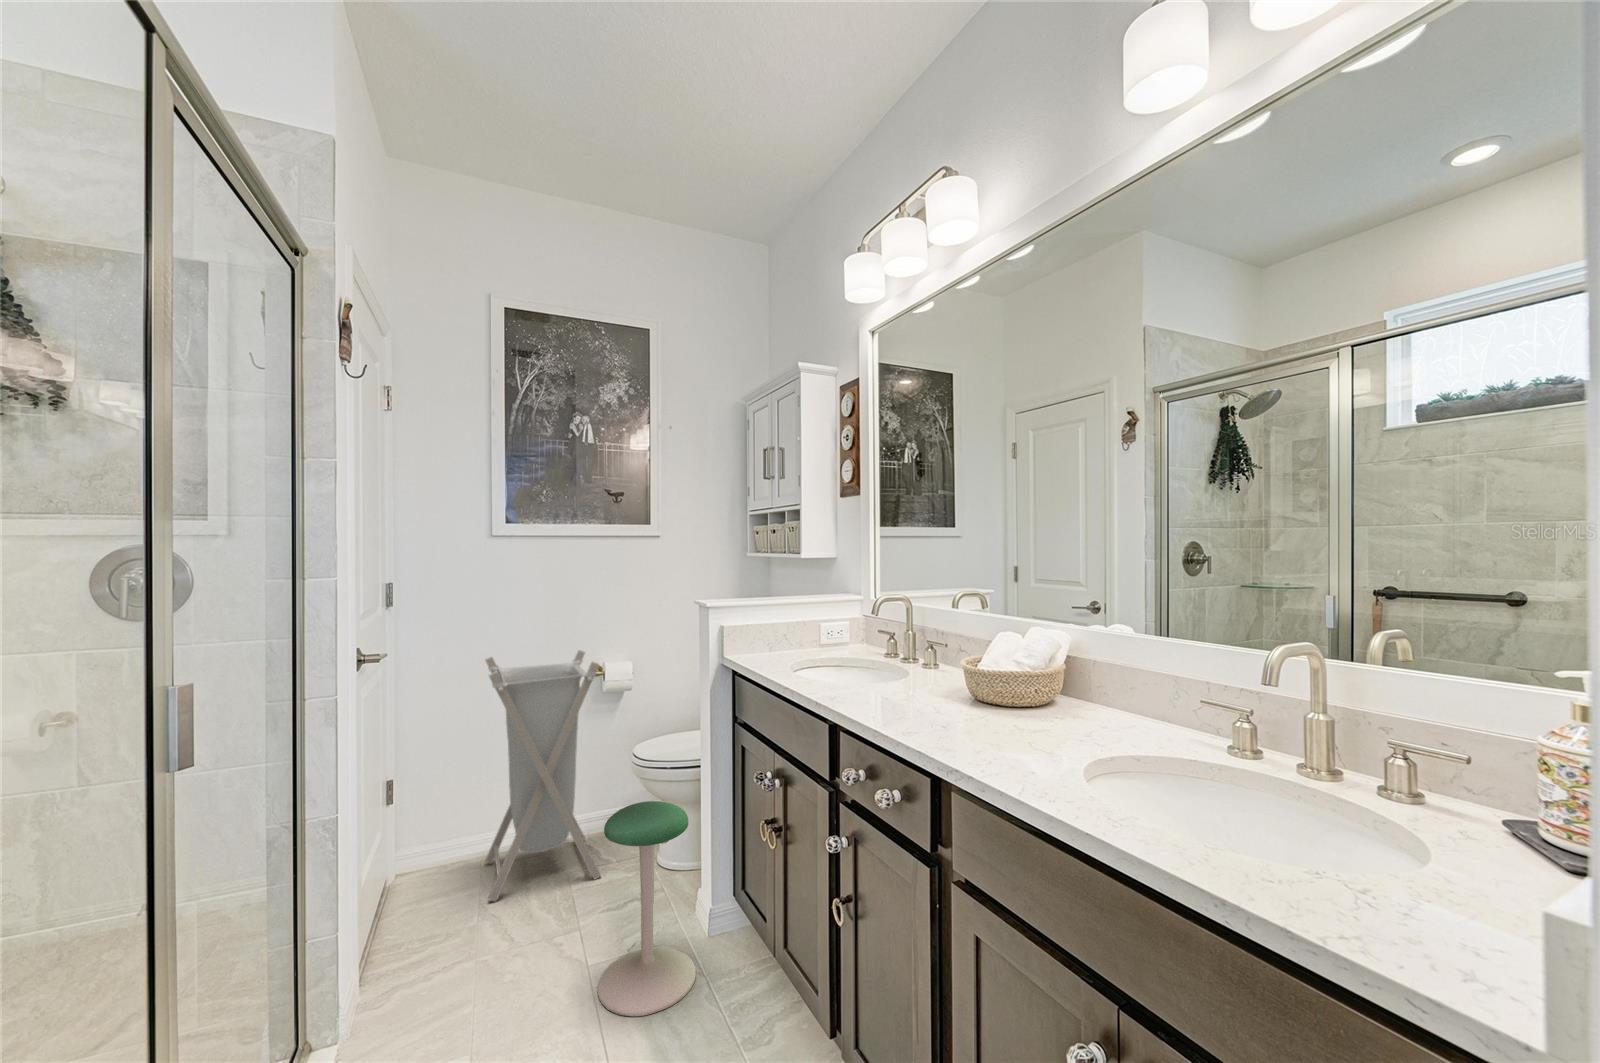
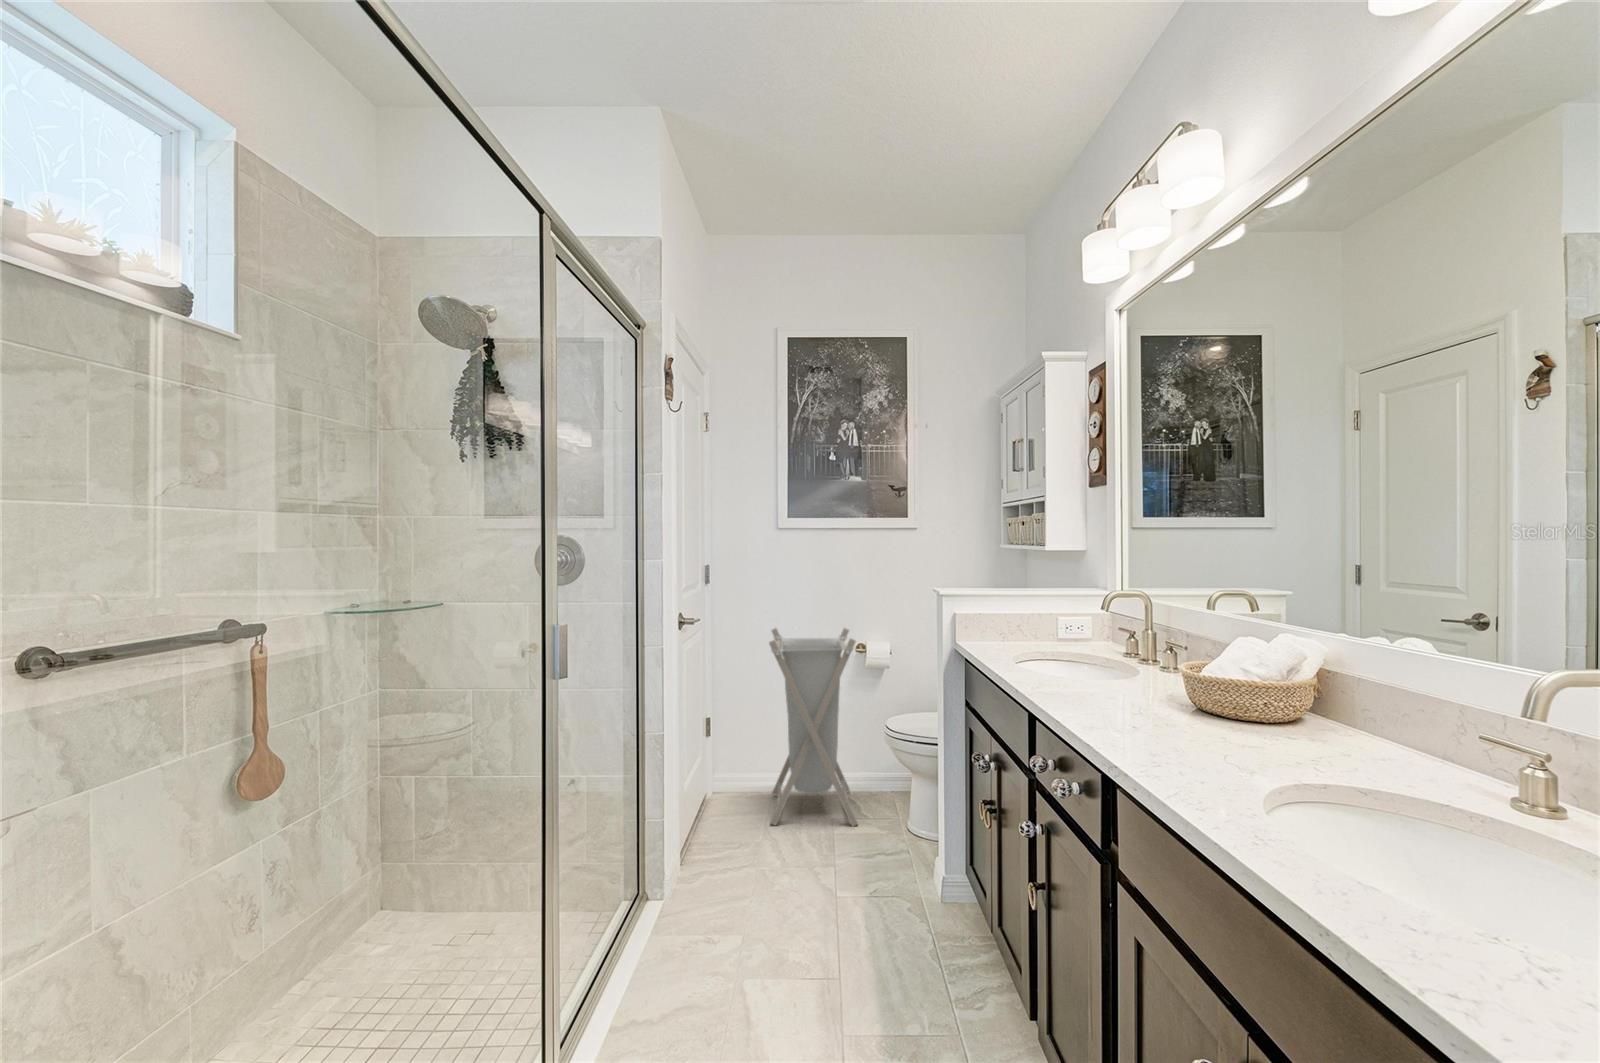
stool: present [598,801,696,1016] -> none [839,763,923,945]

